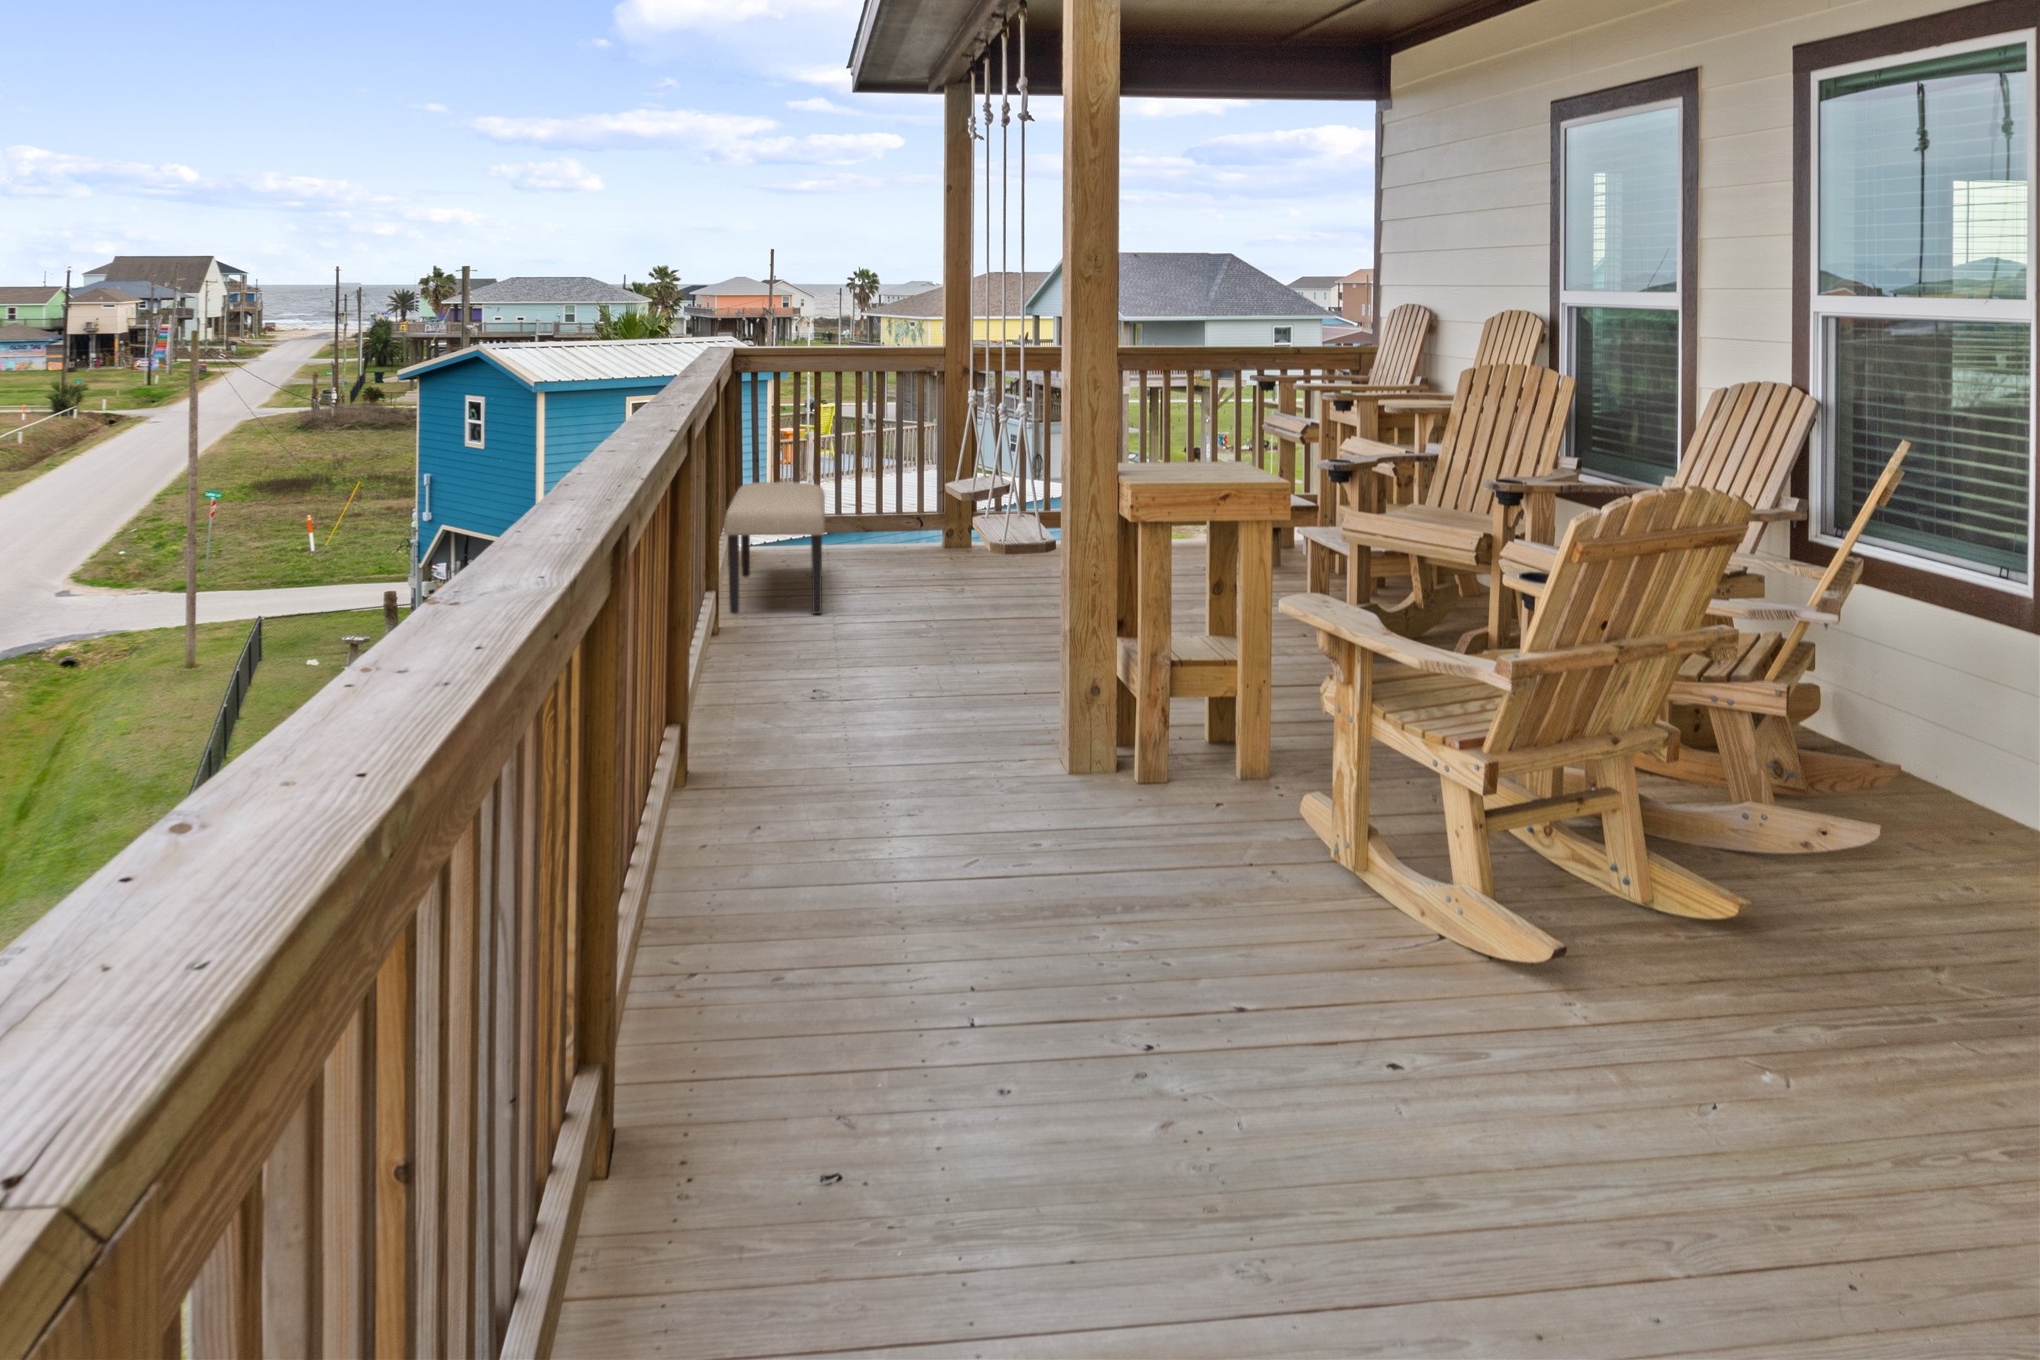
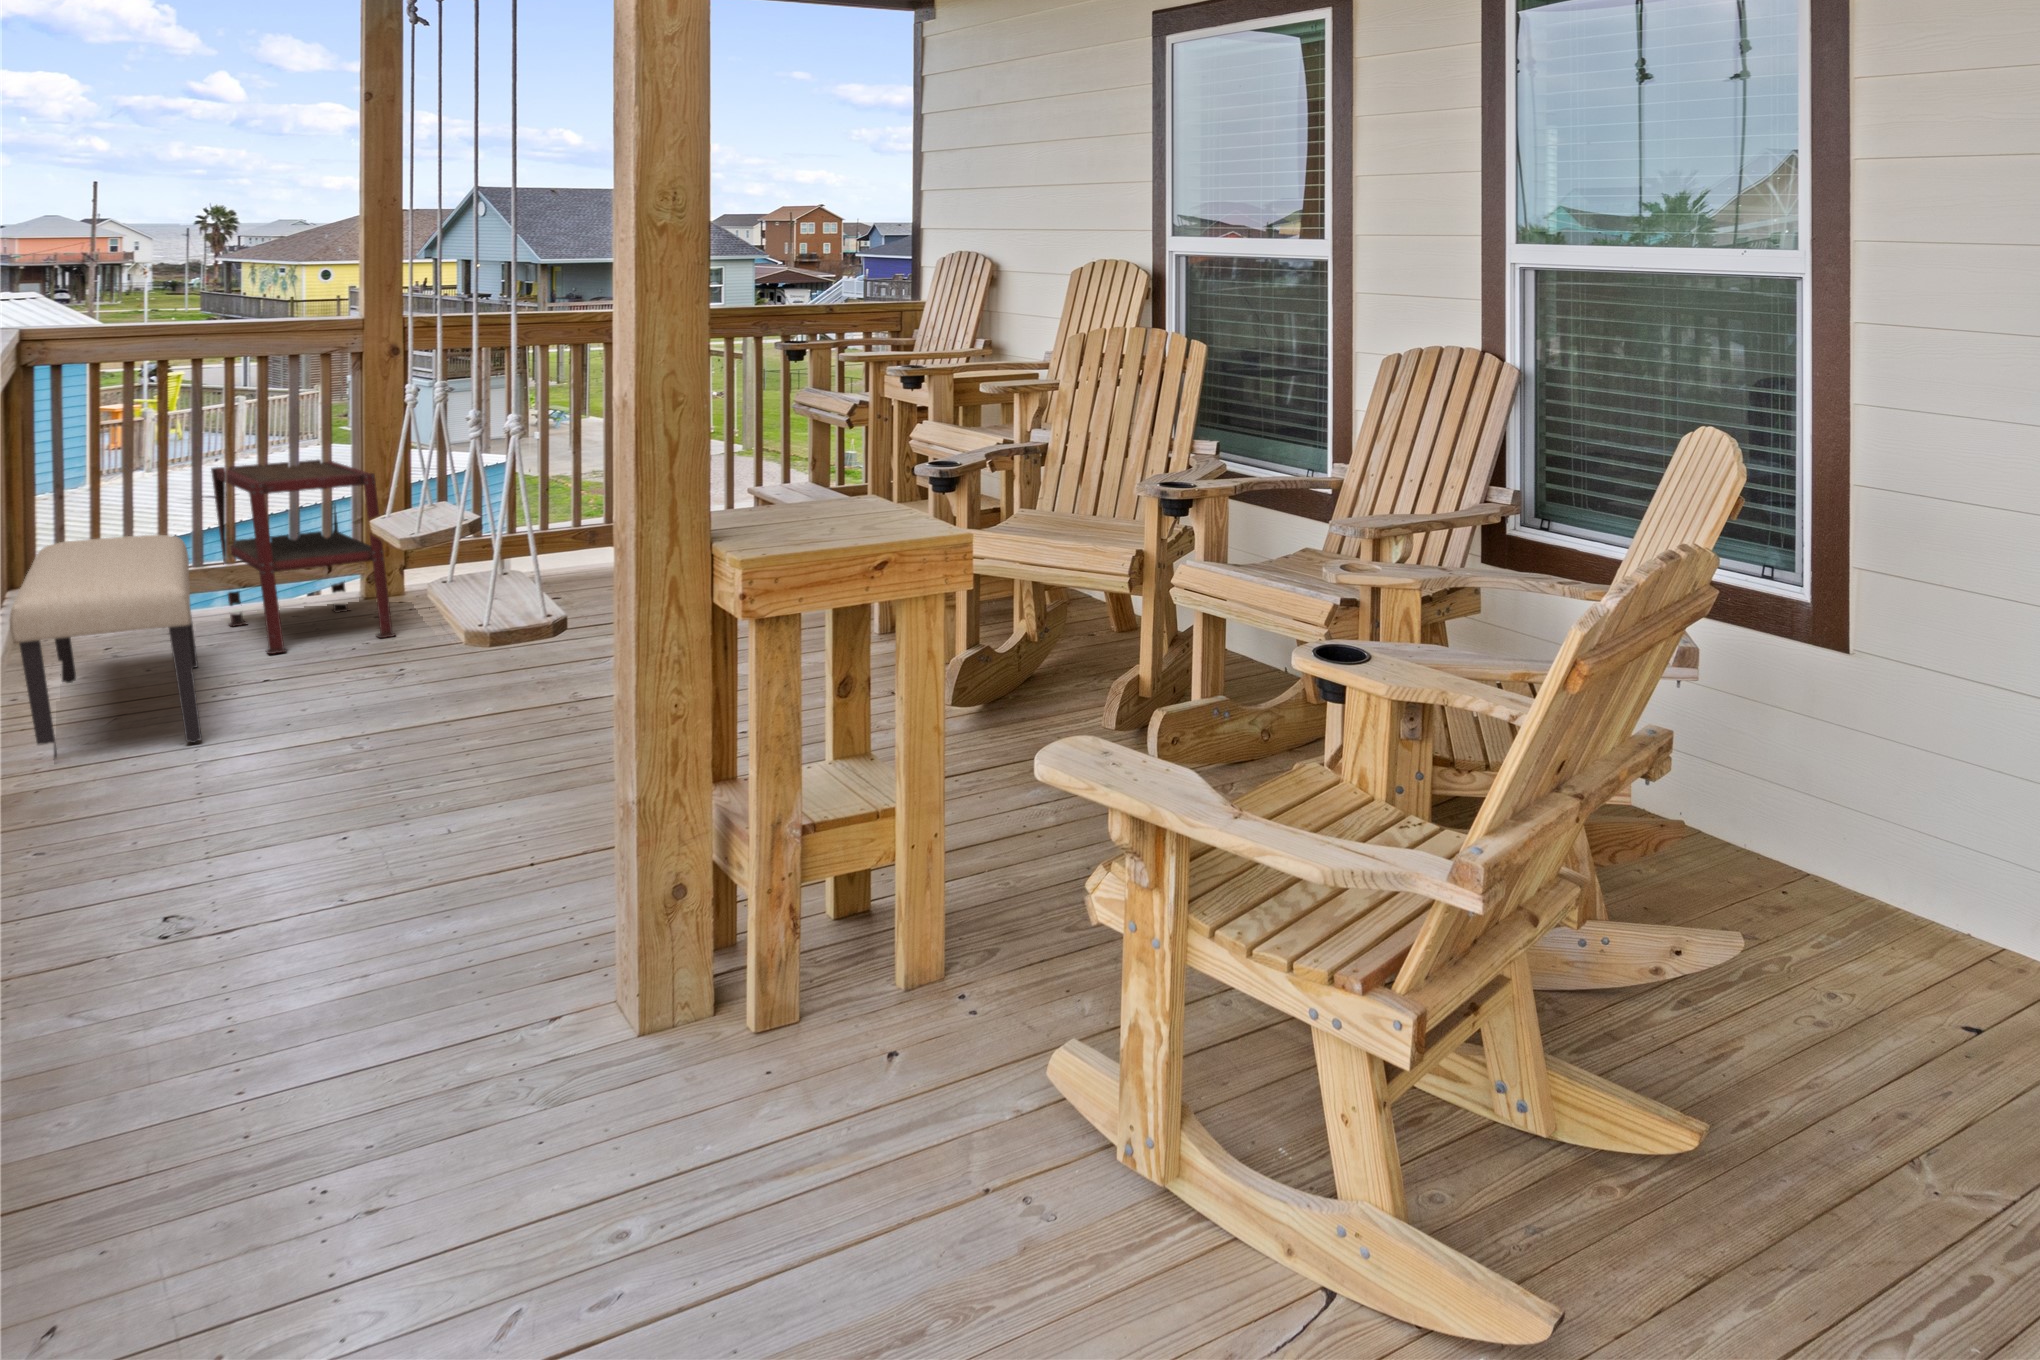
side table: none [842,444,949,573] -> present [211,460,395,654]

